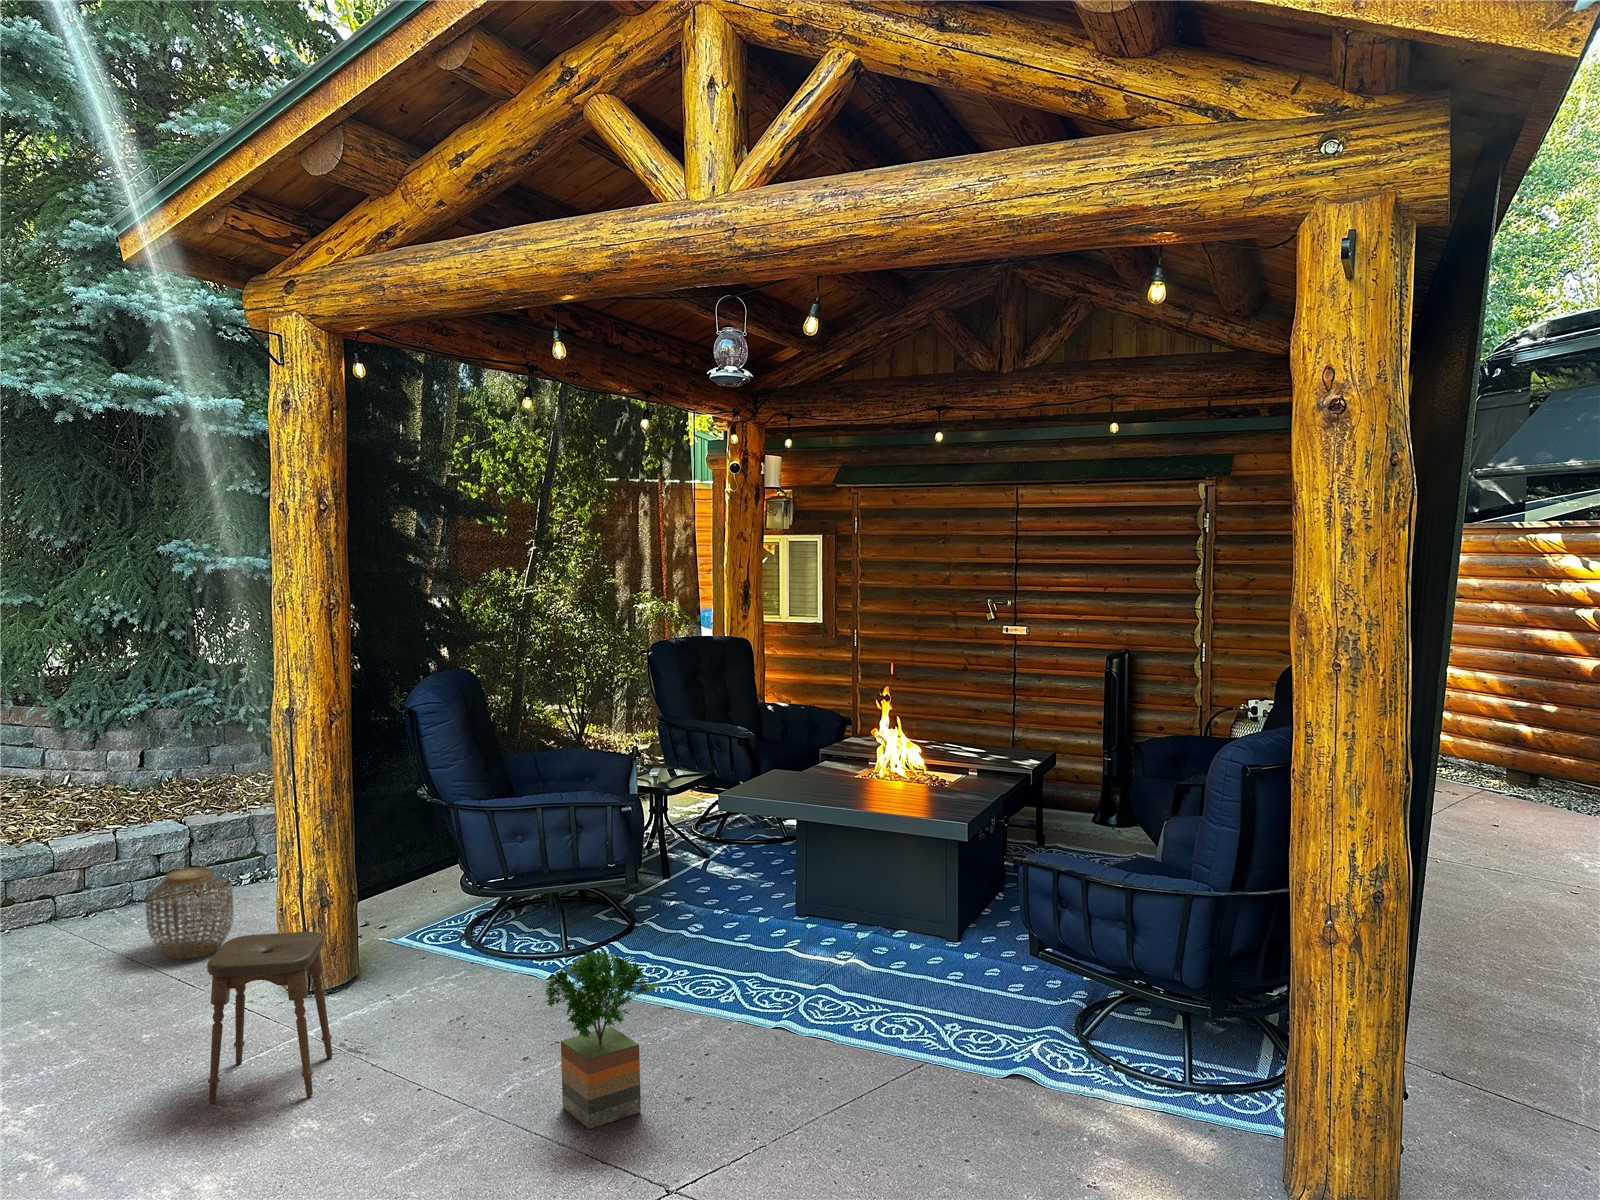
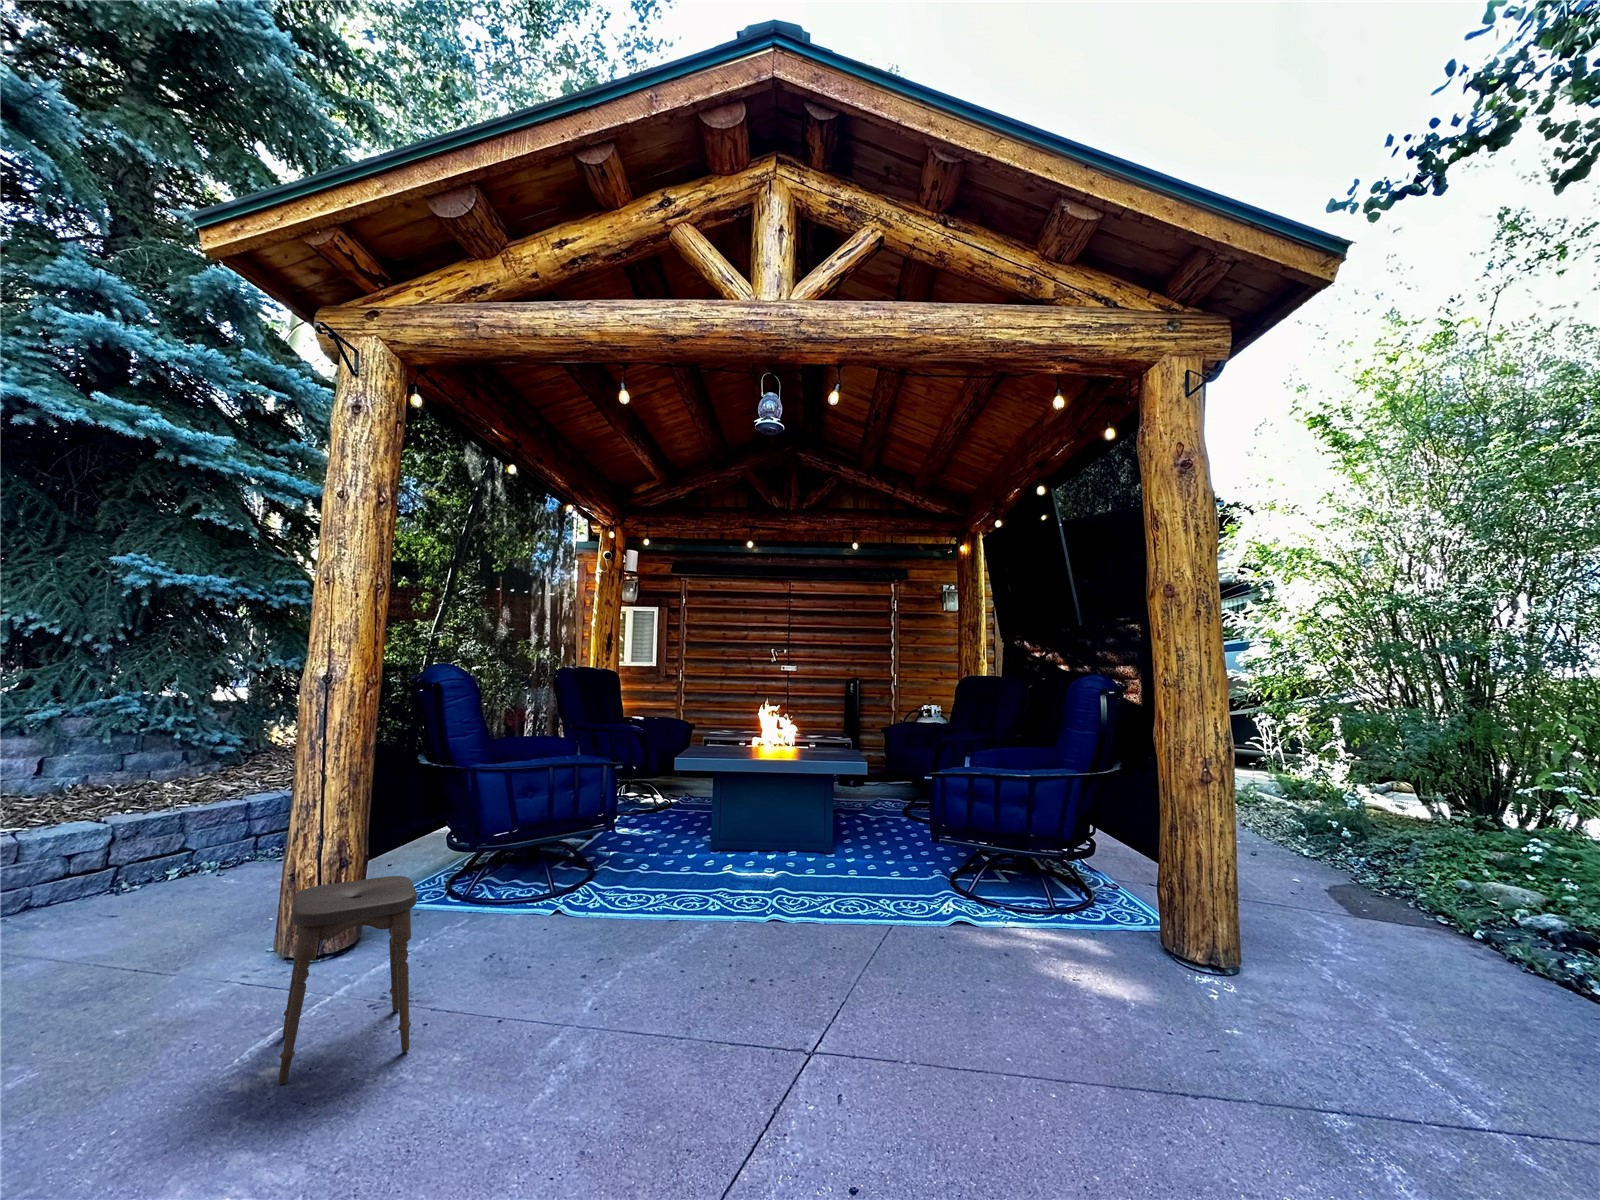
woven basket: present [146,867,233,959] -> none [88,850,201,950]
potted tree: present [545,950,660,1129] -> none [682,856,773,1023]

